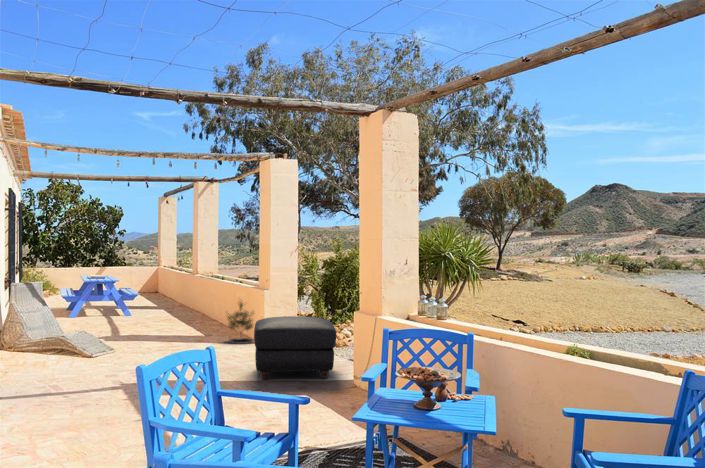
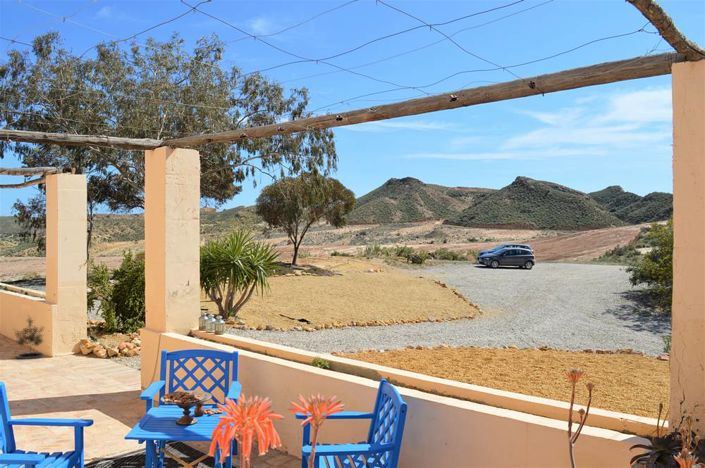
ottoman: present [254,316,336,380] -> none [46,336,122,395]

